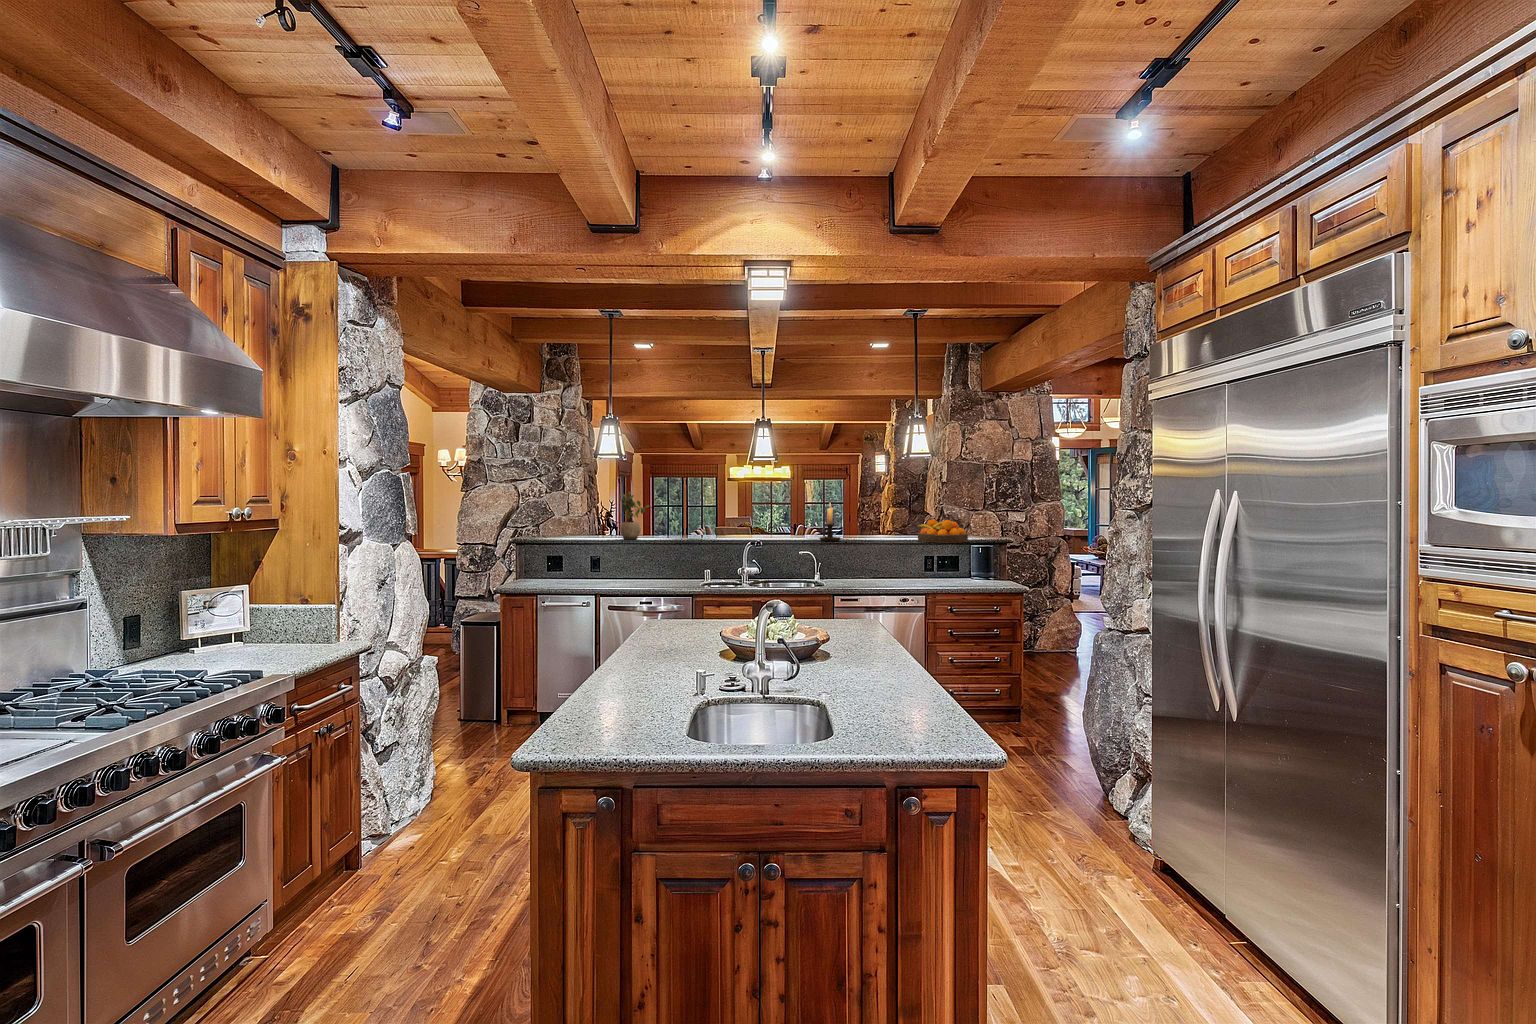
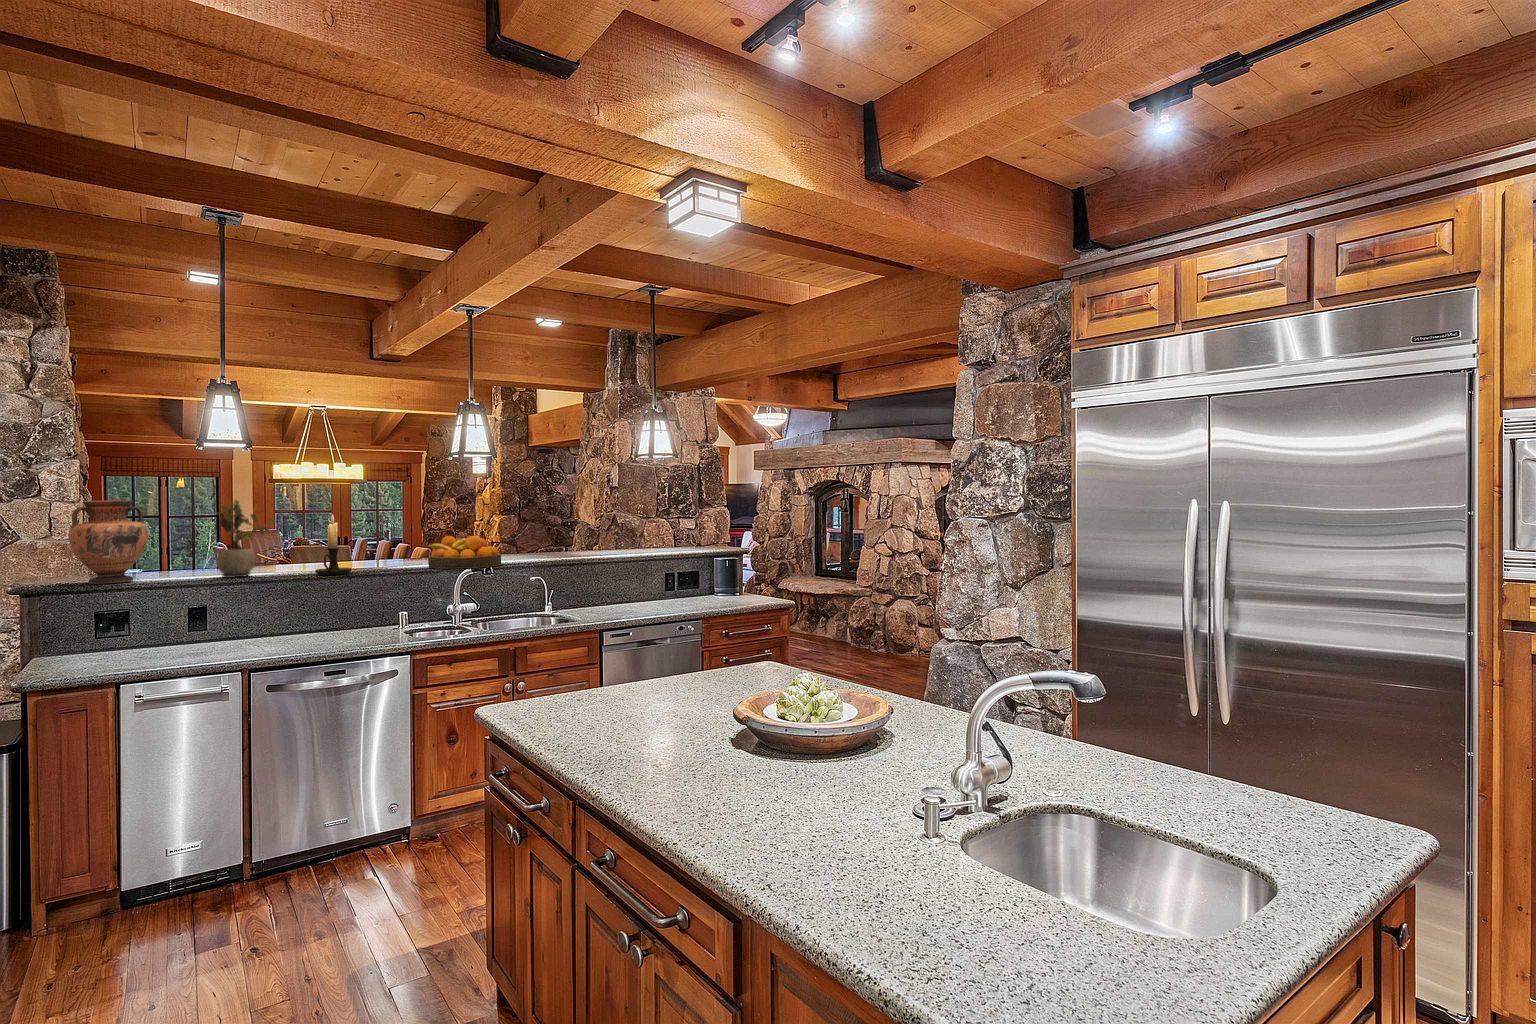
vase: none [555,491,592,539] -> present [68,500,148,584]
candle holder: present [820,503,840,541] -> present [315,515,352,575]
fruit bowl: present [917,519,968,543] -> present [426,536,501,569]

